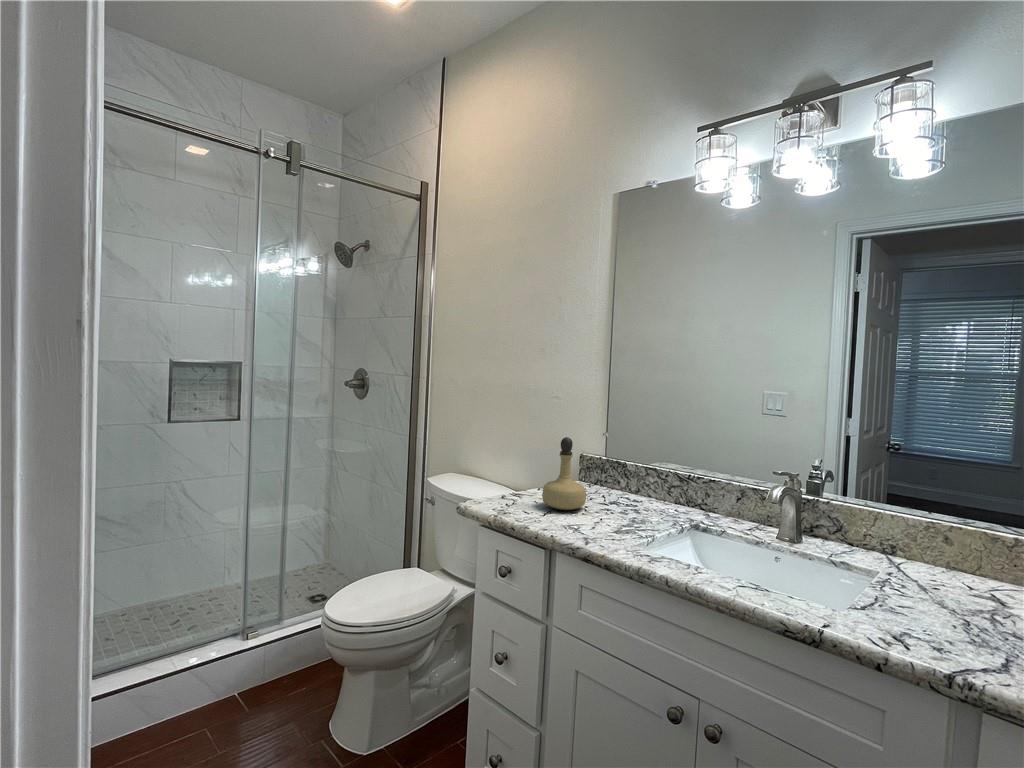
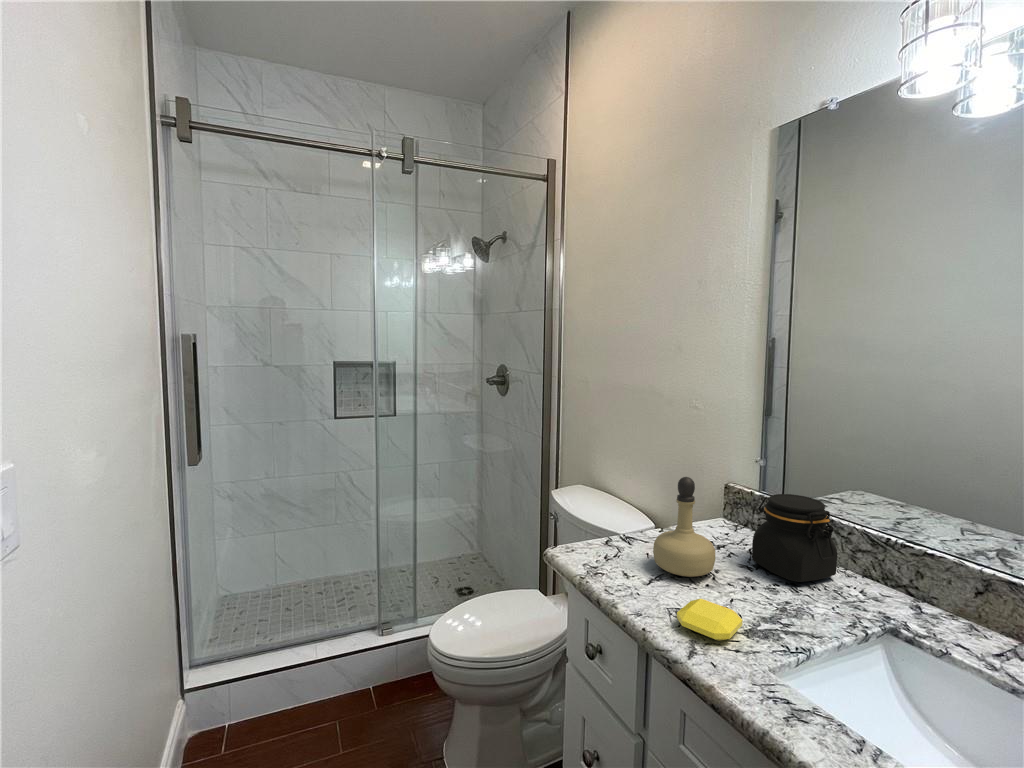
jar: none [607,451,661,507] -> present [752,494,837,582]
soap bar: none [572,515,614,536] -> present [677,599,743,641]

